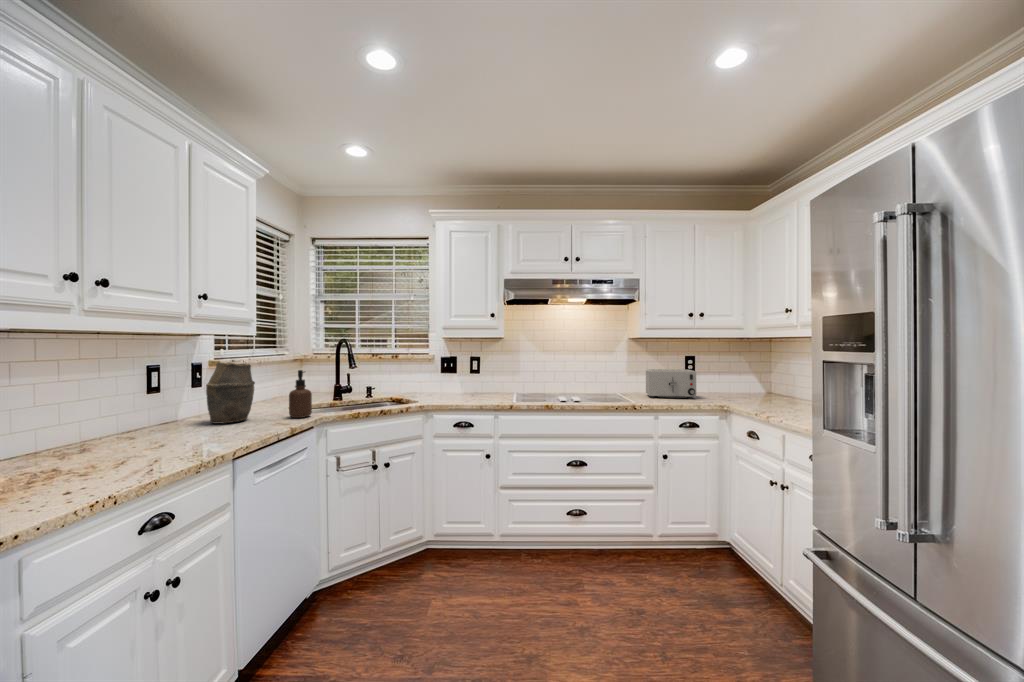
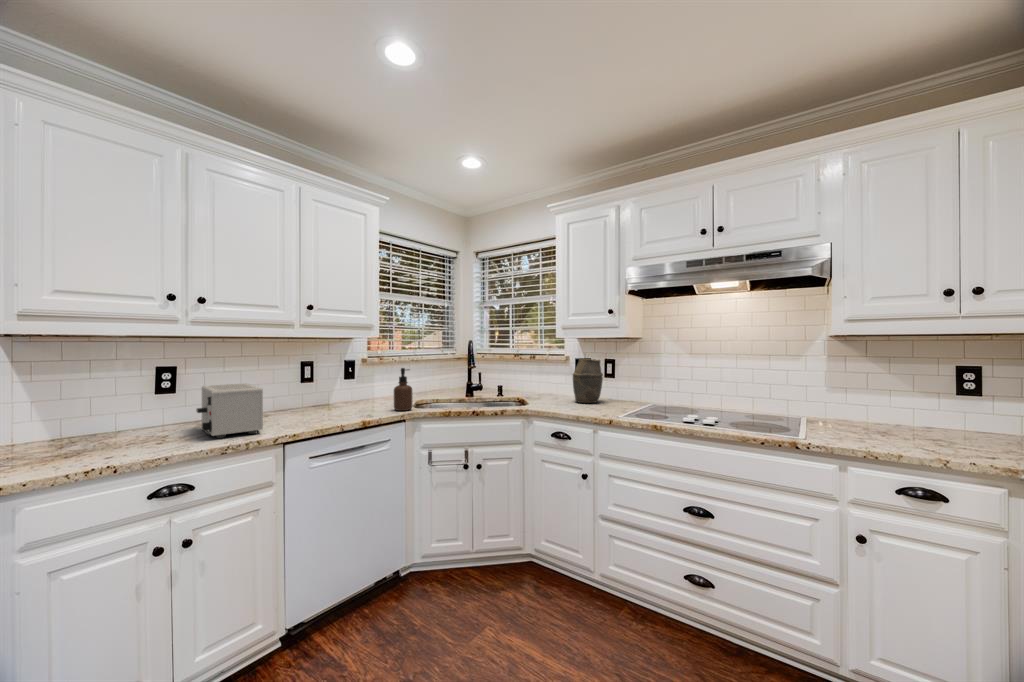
vase: present [206,362,255,424] -> present [573,358,603,403]
toaster: present [646,369,696,399] -> present [196,383,263,438]

